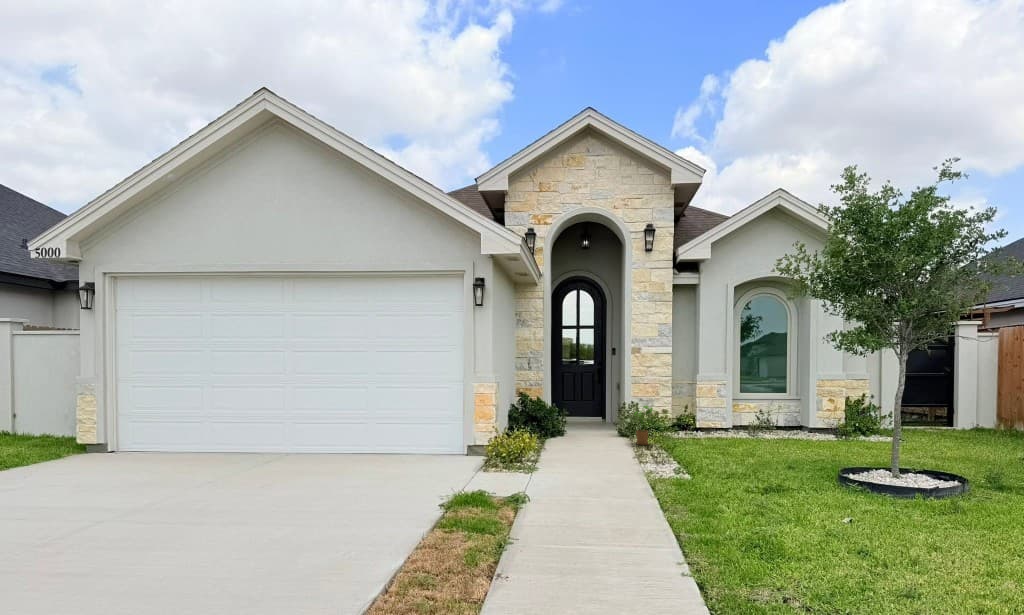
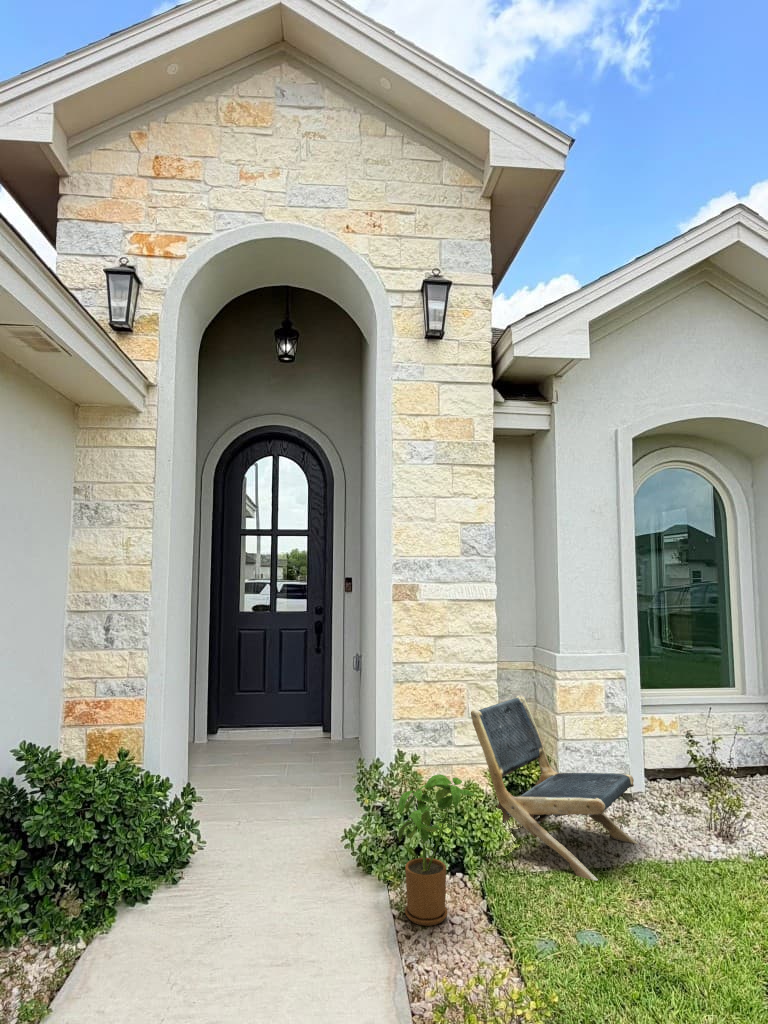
lounge chair: none [660,389,718,443] -> present [471,695,638,880]

